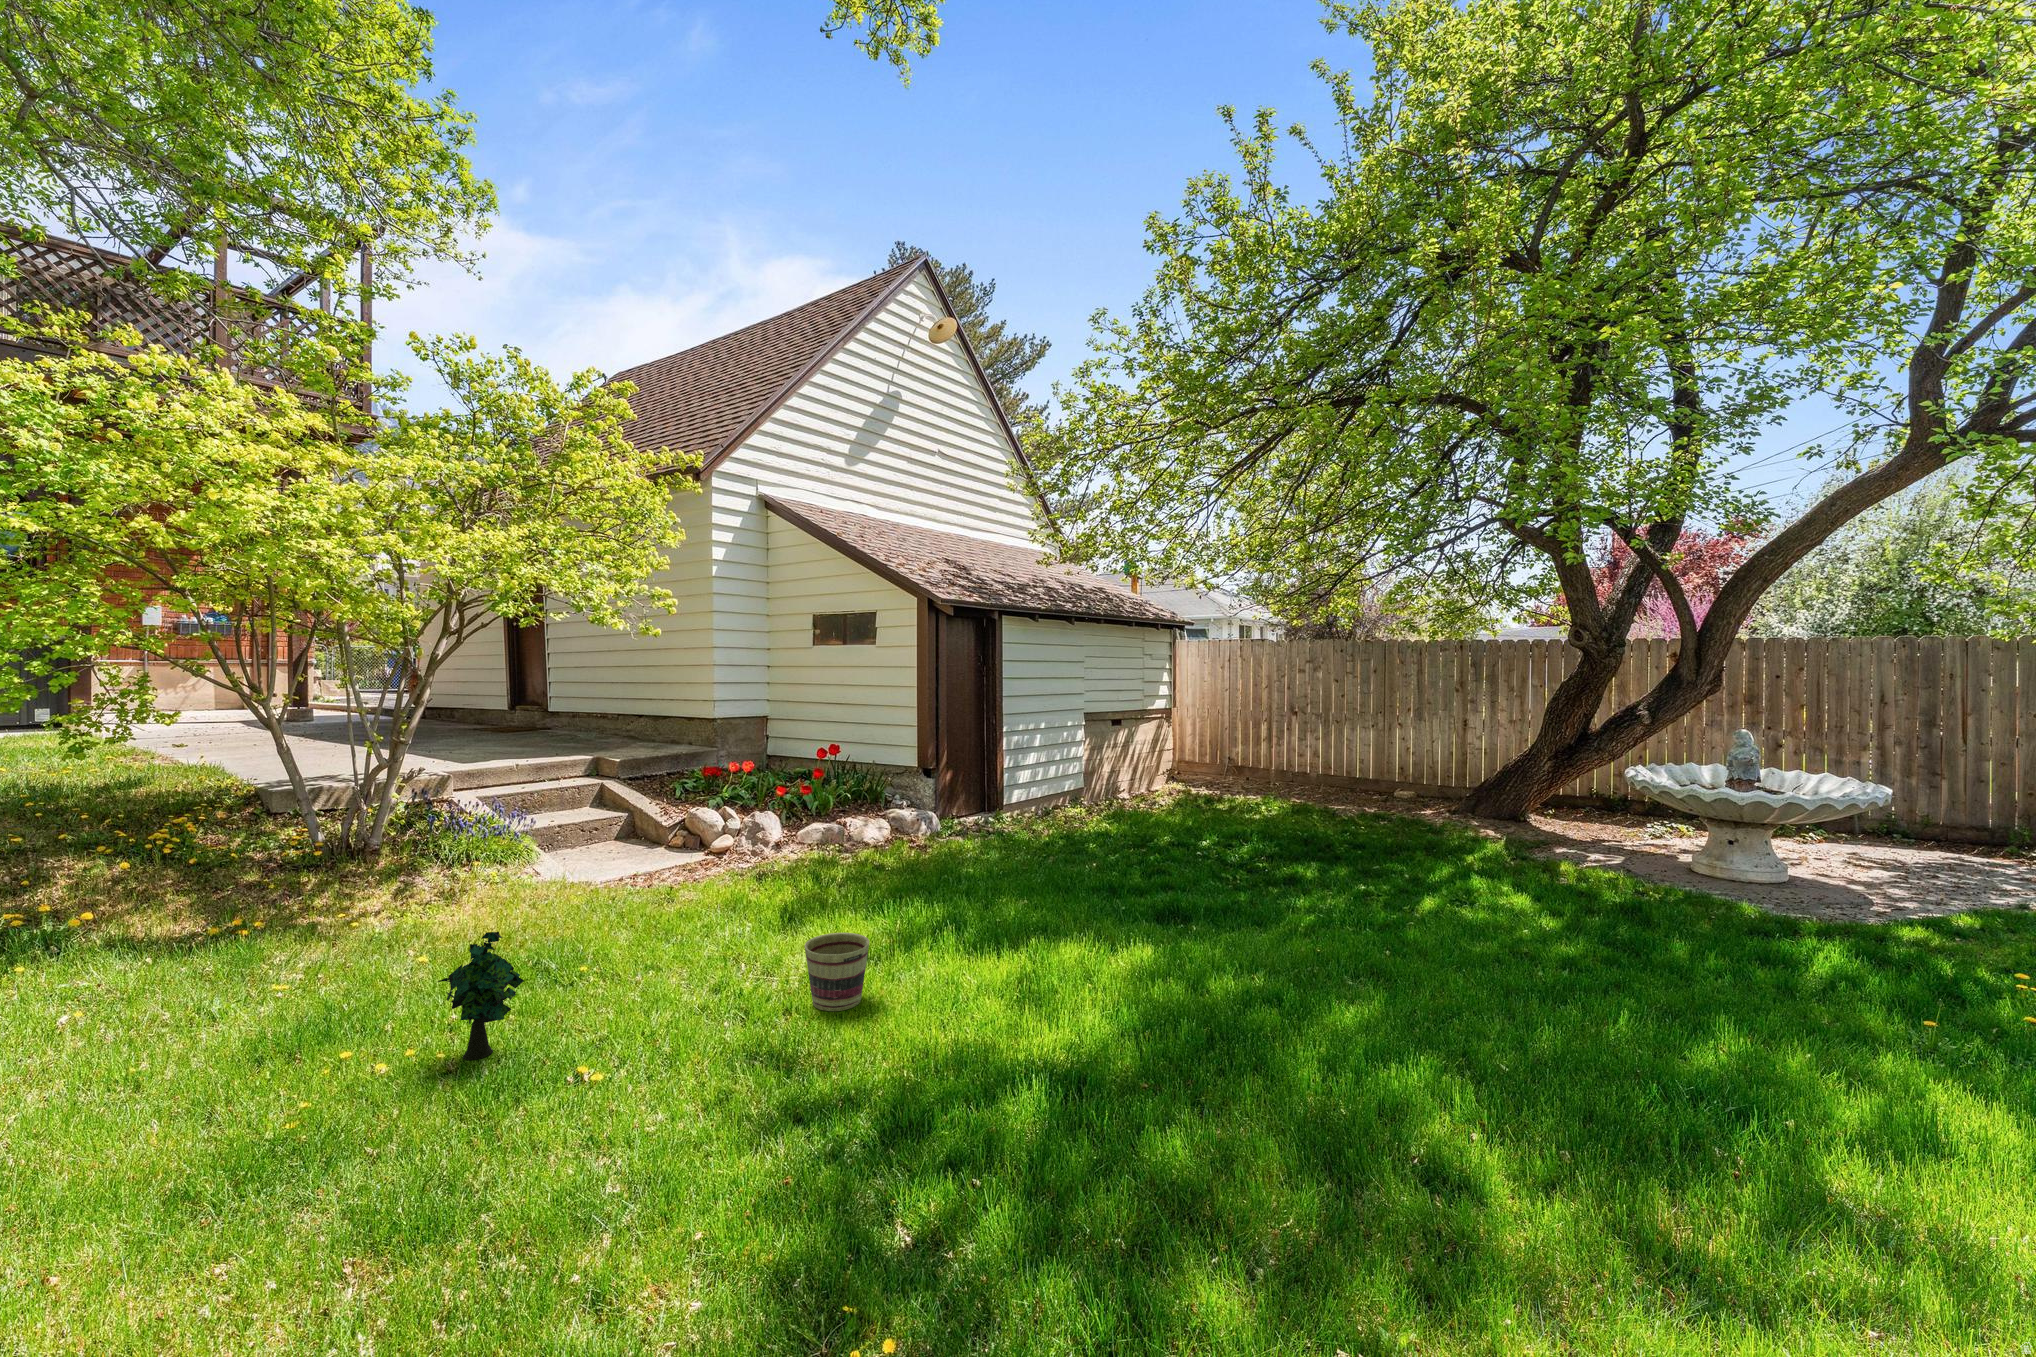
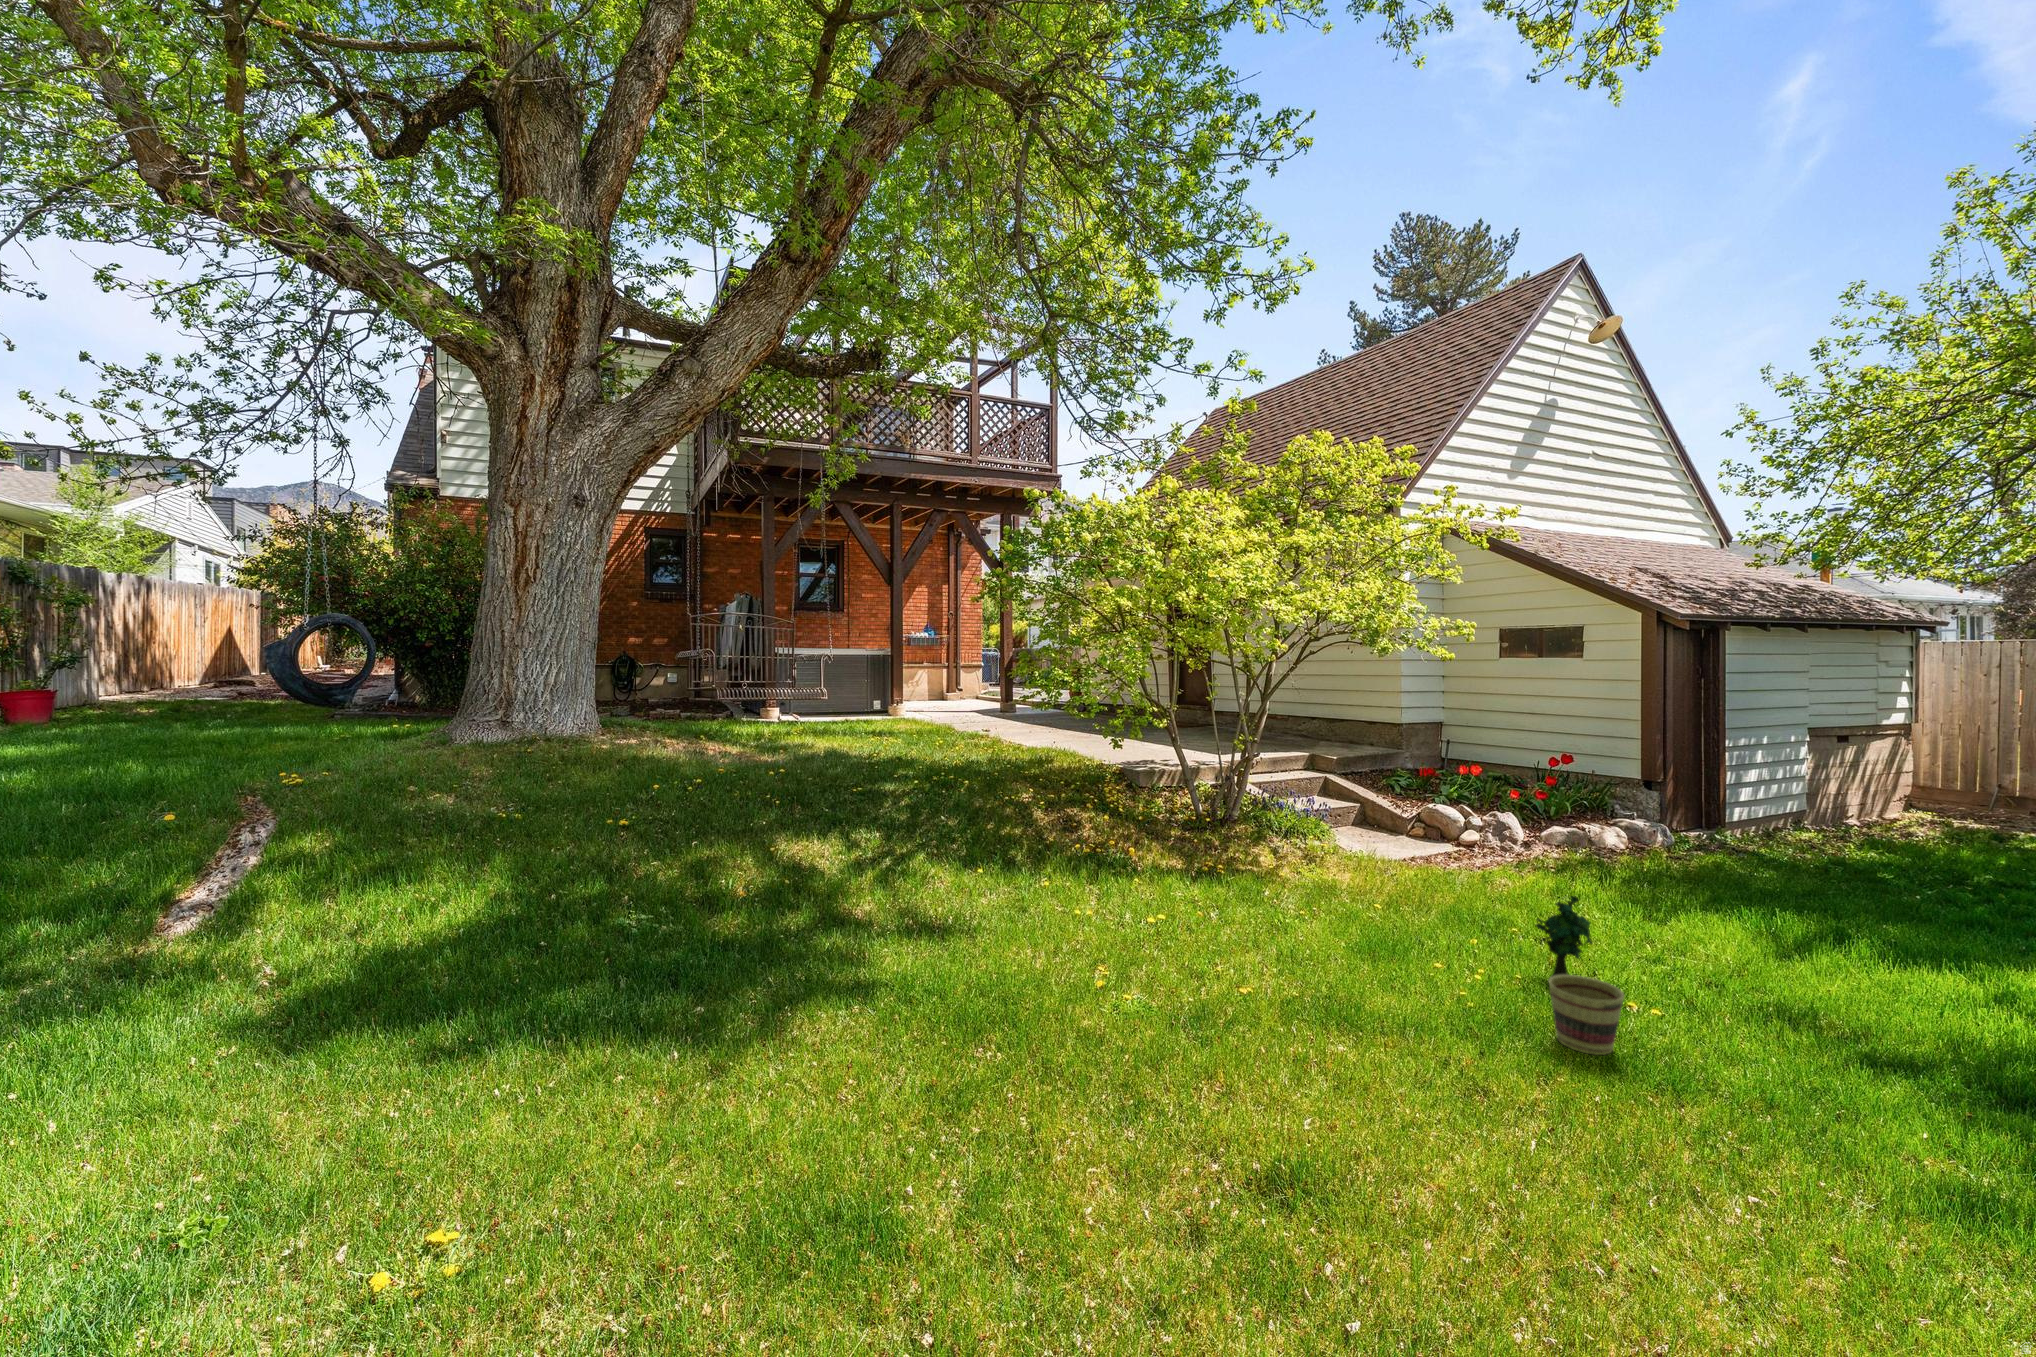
basket: present [805,933,869,1011] -> present [1548,975,1624,1055]

